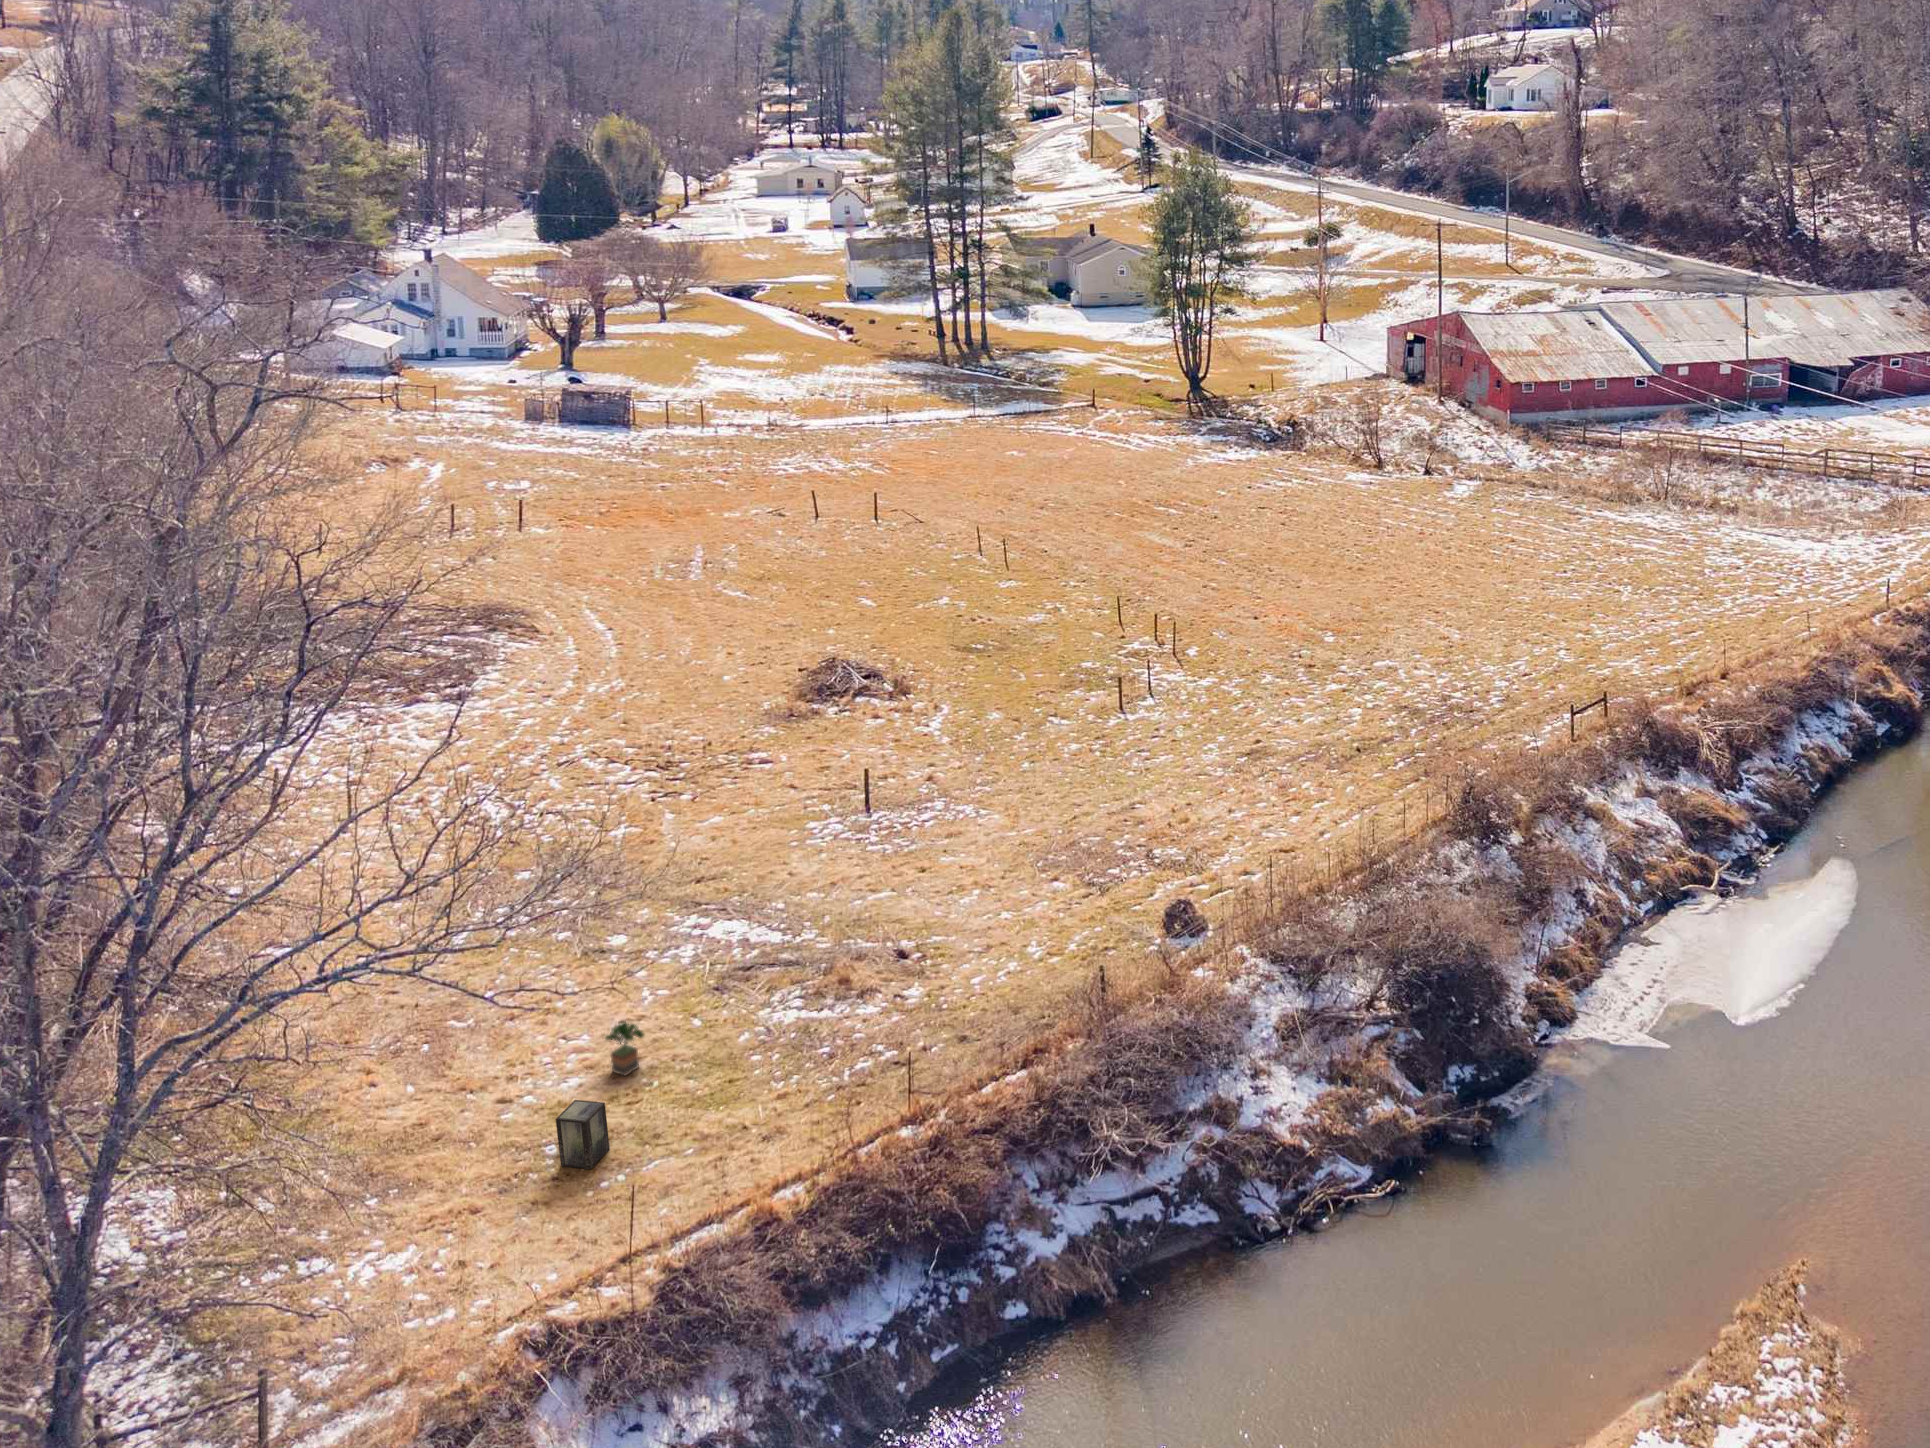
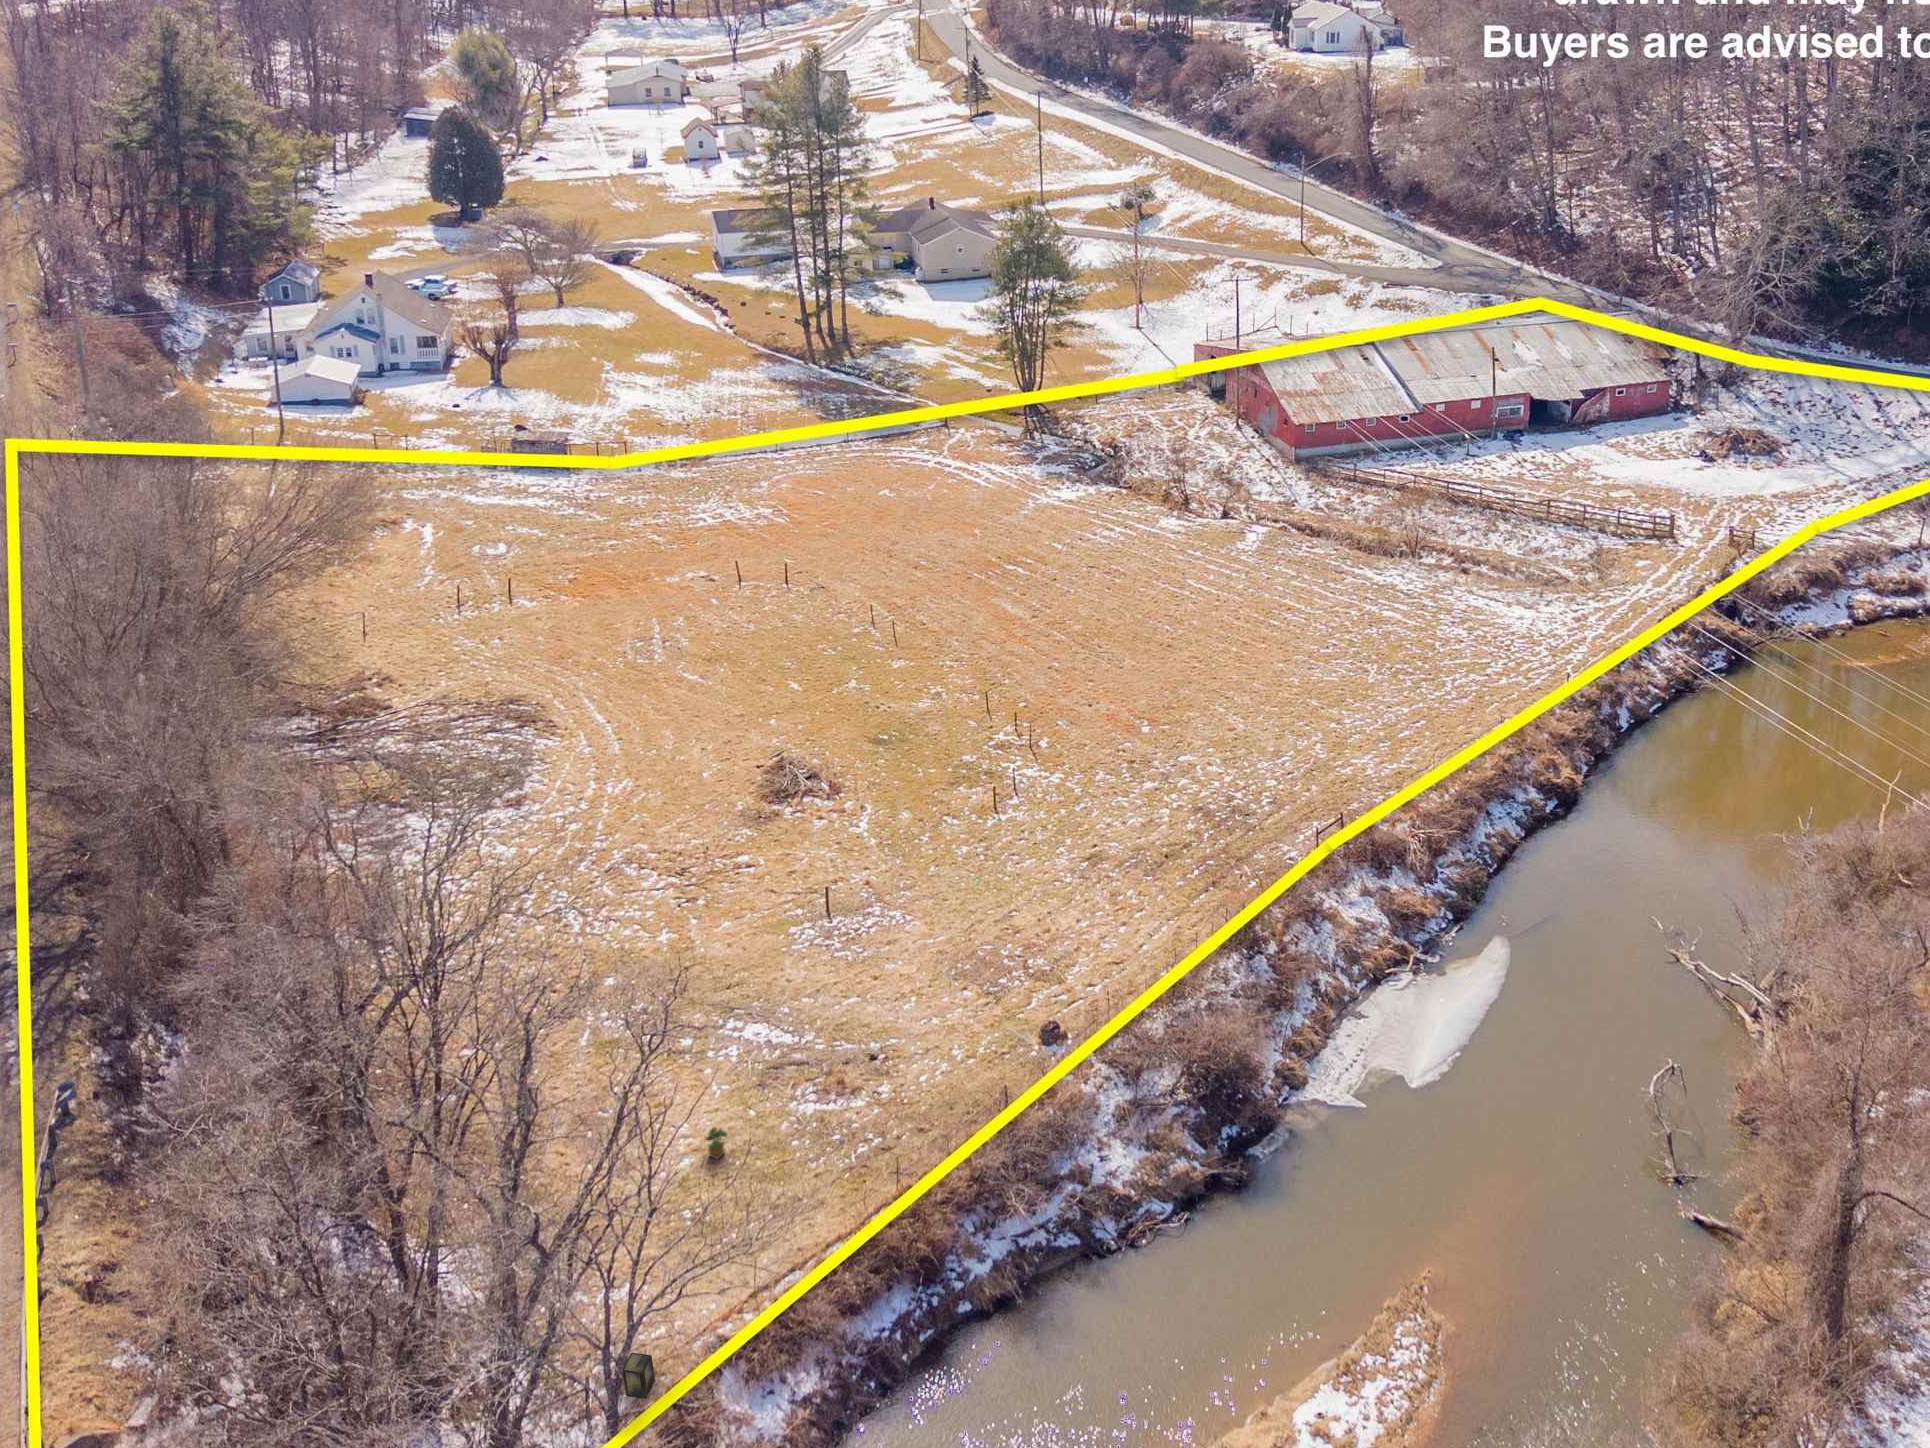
storage box: present [556,1100,610,1169] -> present [623,1353,655,1398]

